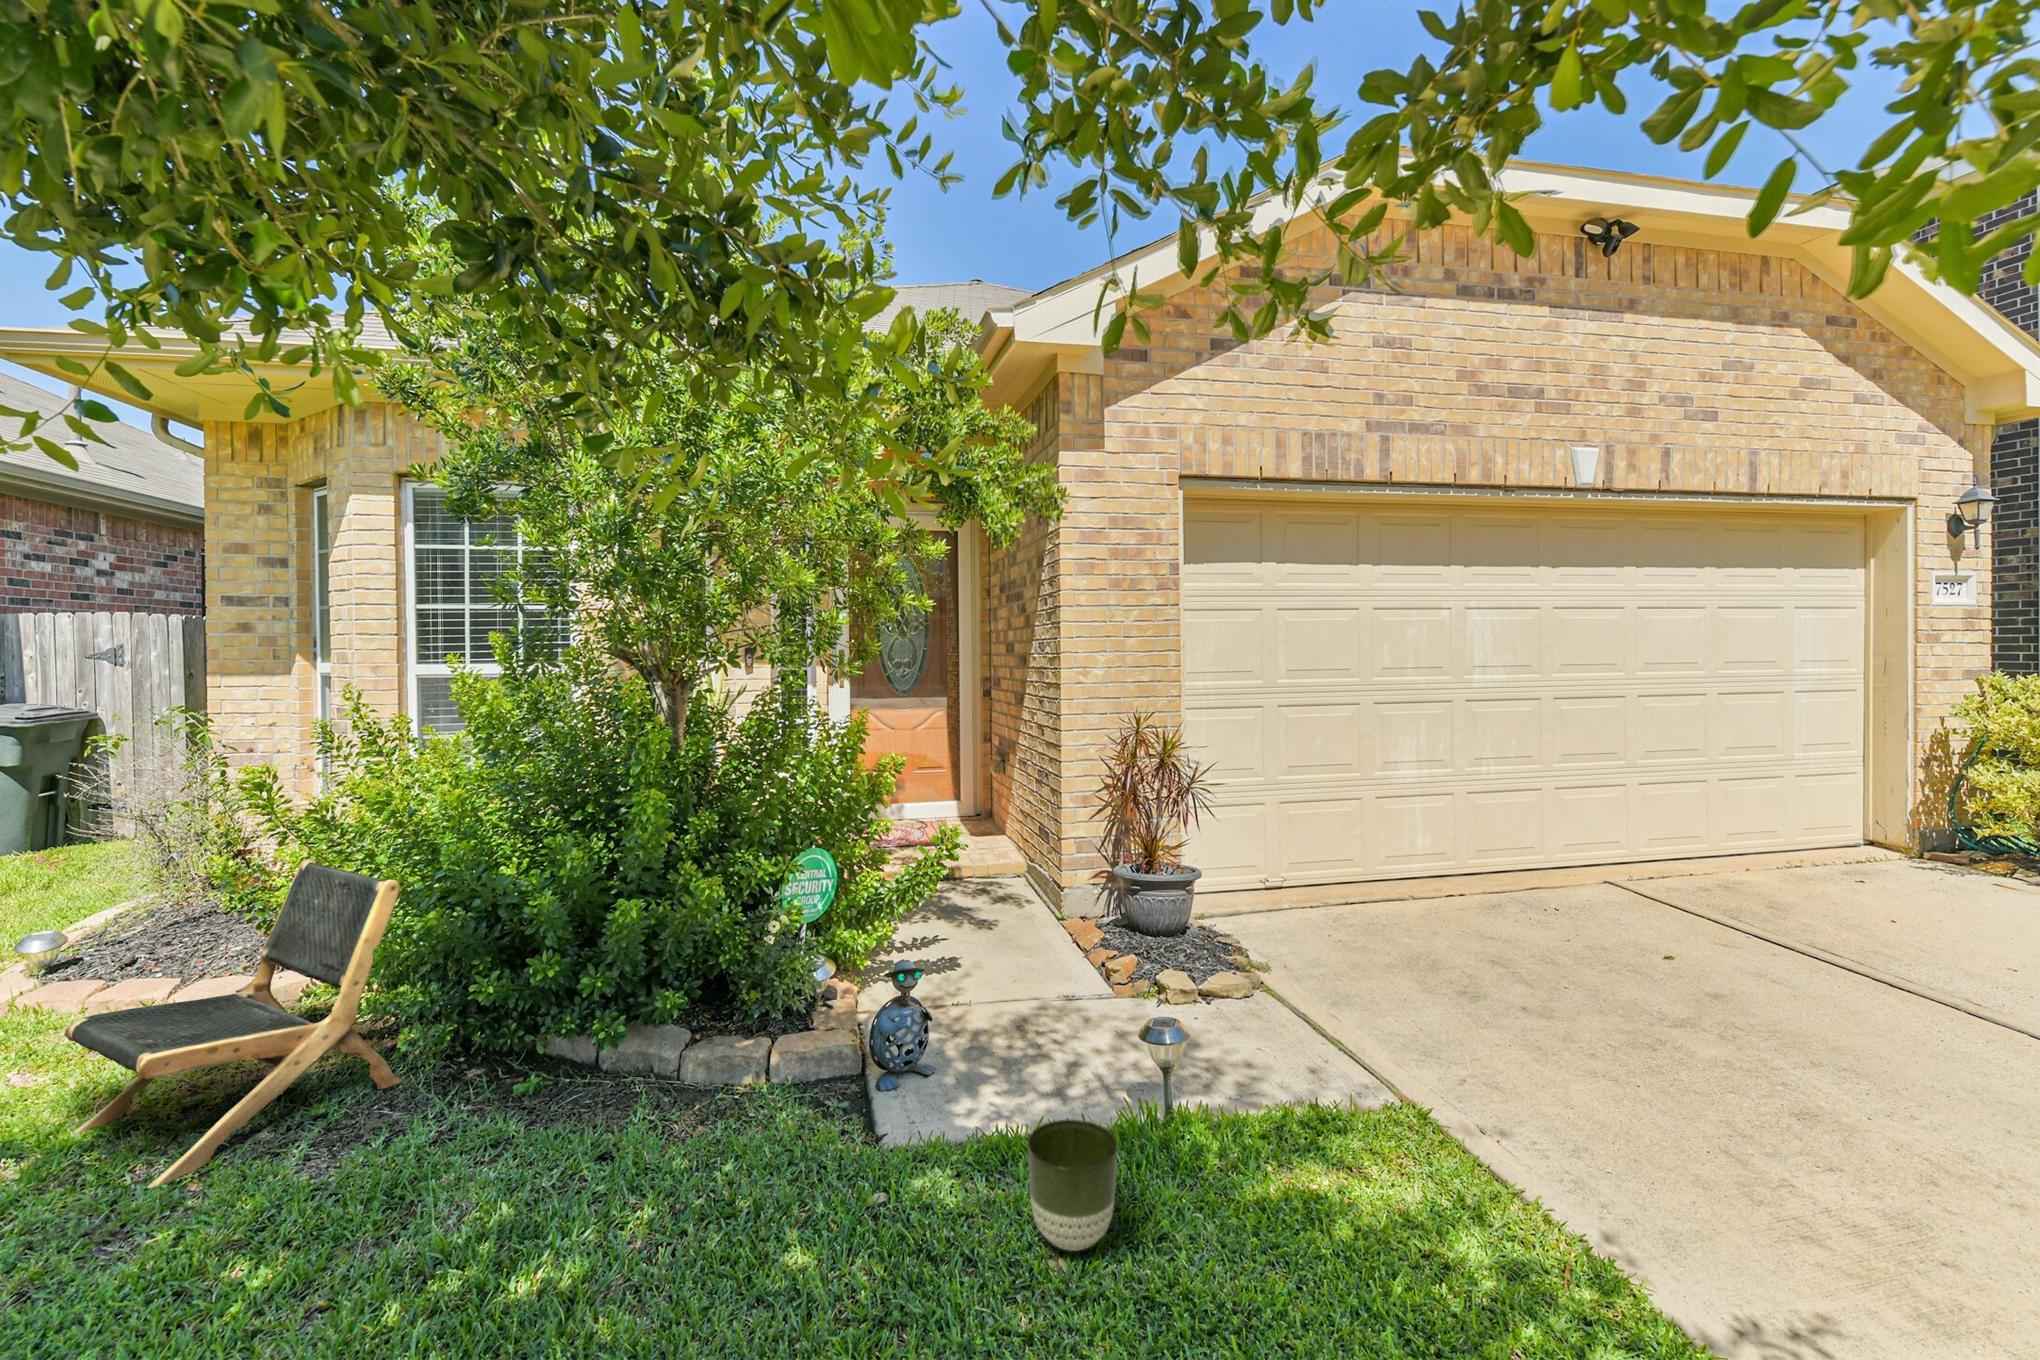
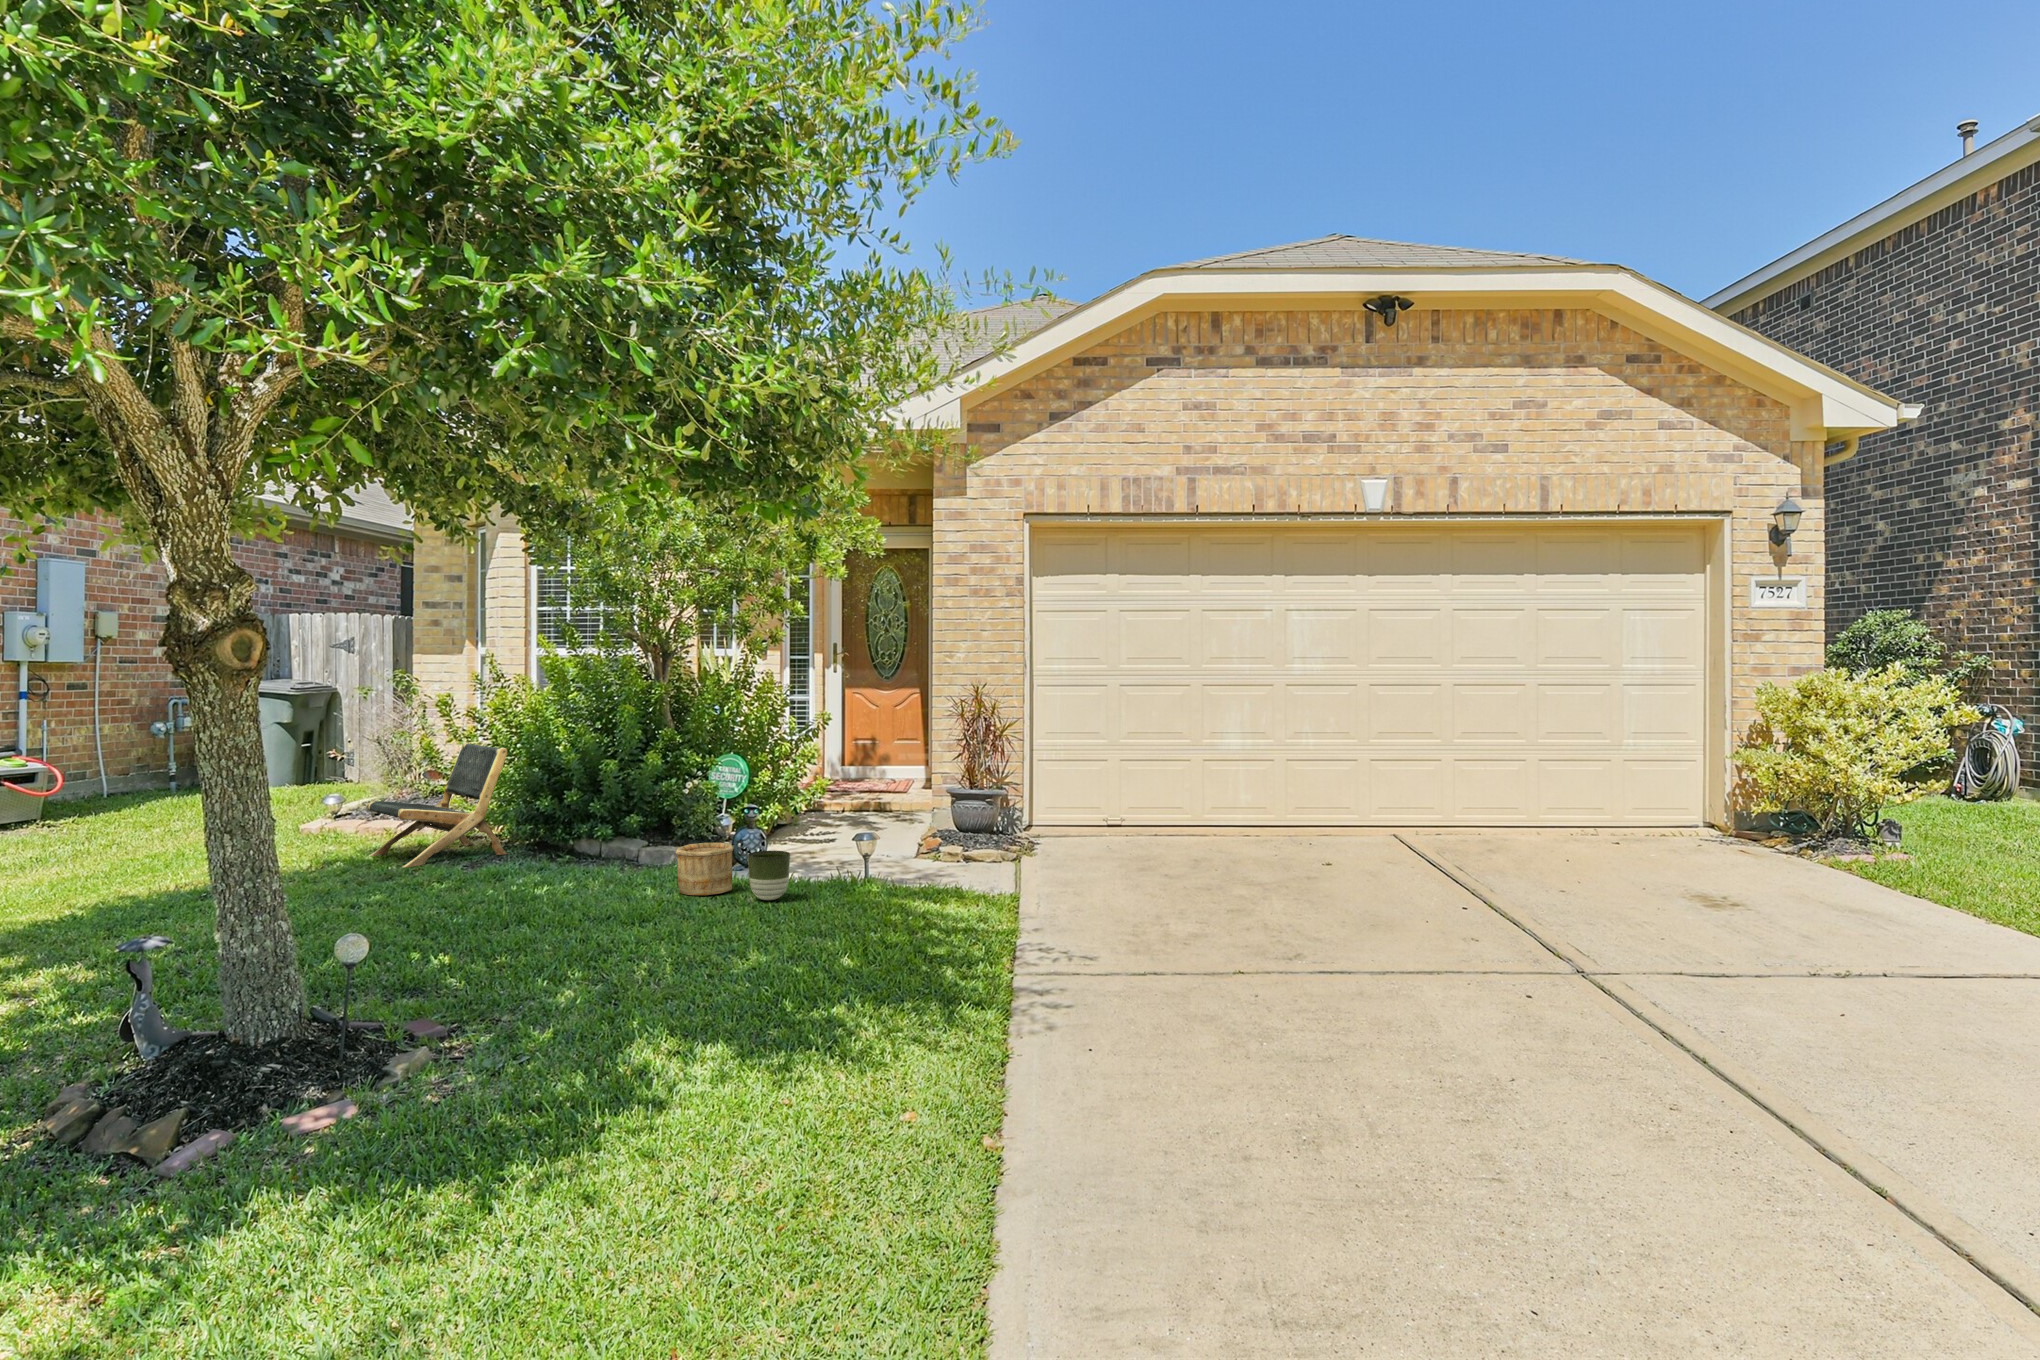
wooden bucket: none [841,1093,967,1250] -> present [676,843,733,895]

